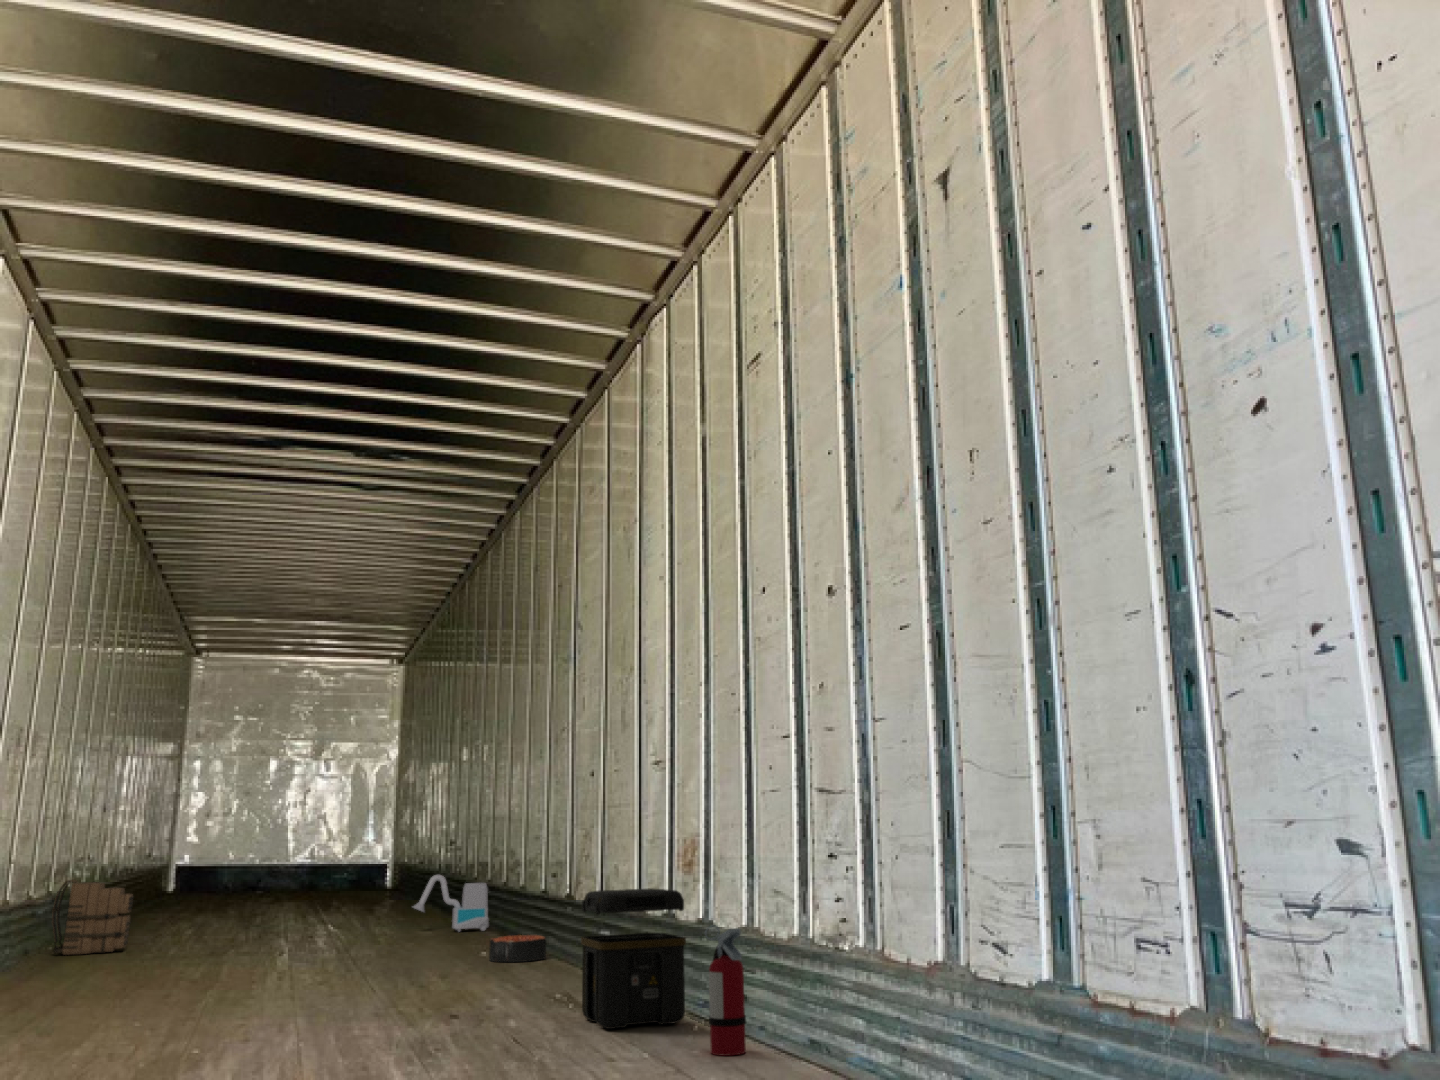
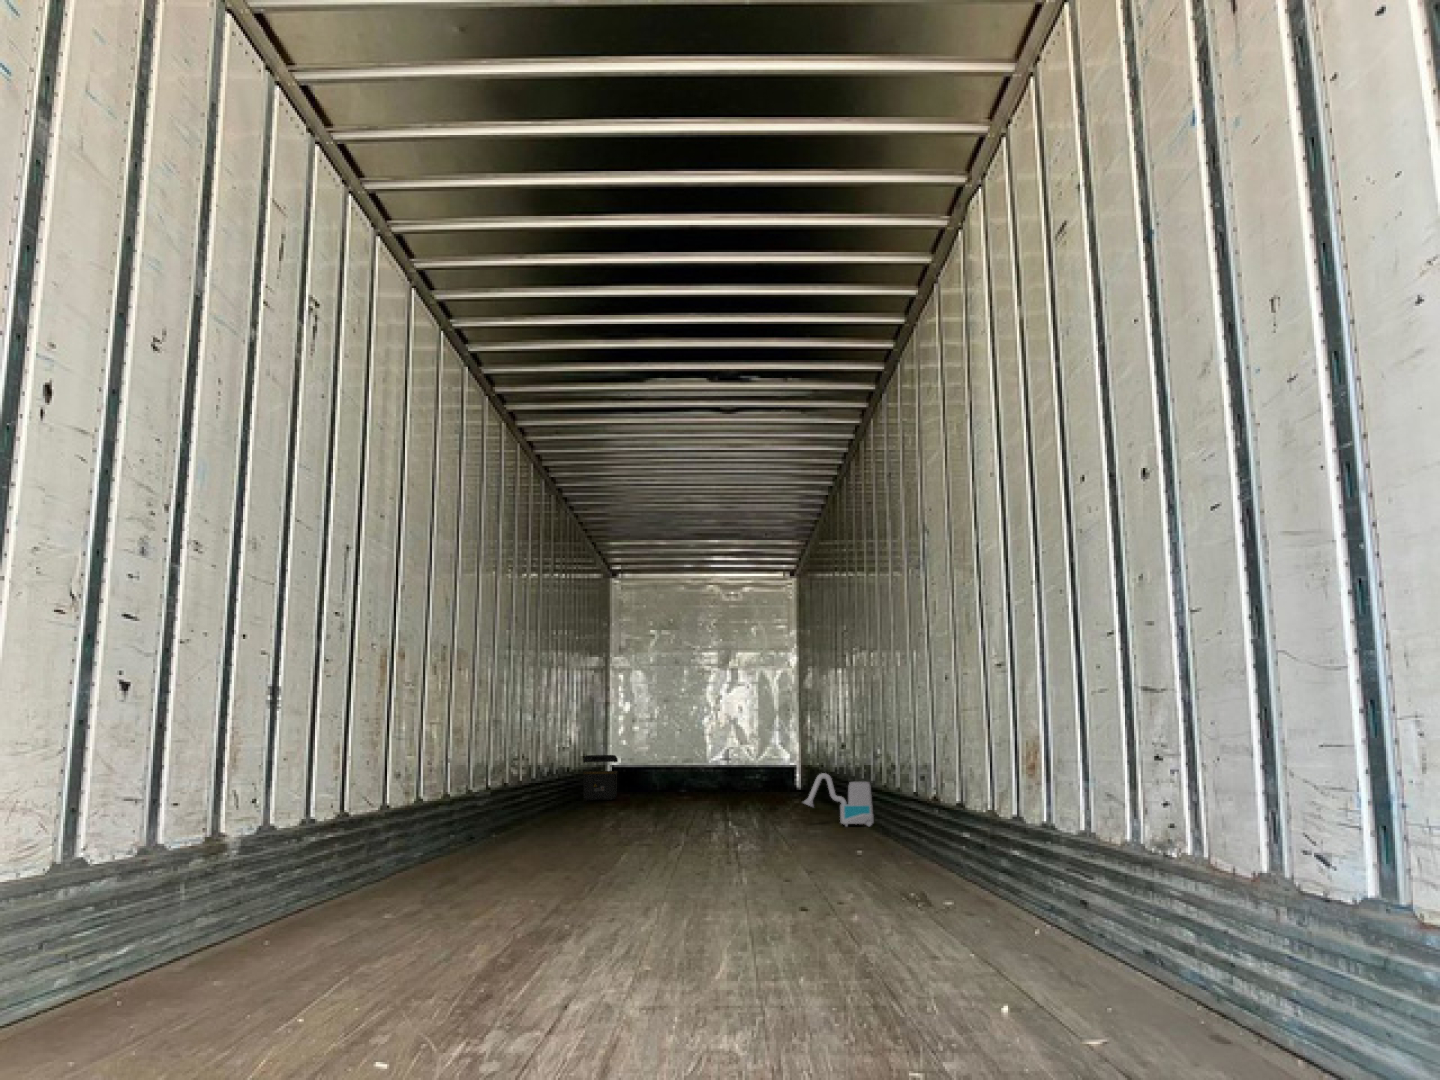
backpack: present [52,880,133,955] -> none [506,771,568,832]
toolbox: present [581,888,686,1029] -> present [583,755,618,800]
fire extinguisher: present [705,925,746,1056] -> none [1034,827,1084,958]
basket: present [489,935,546,962] -> none [863,831,918,856]

